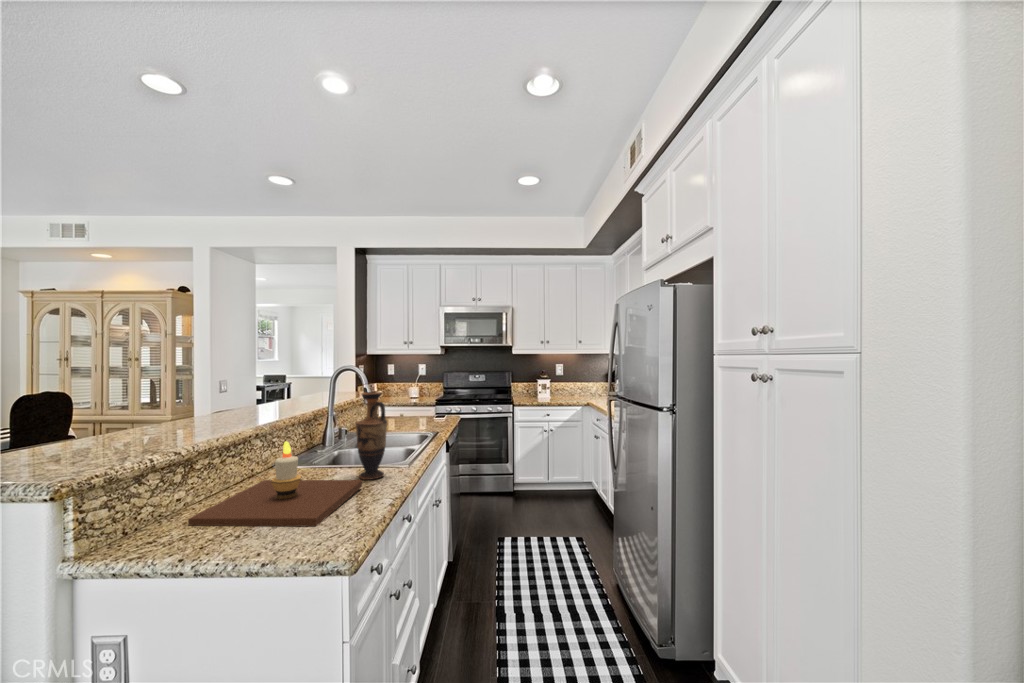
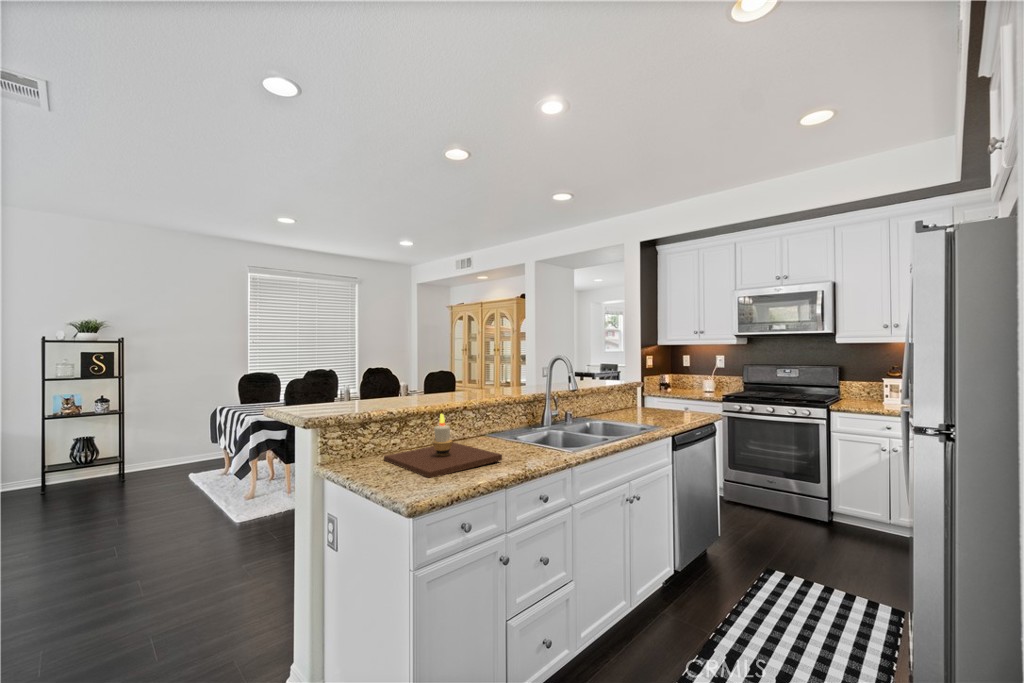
vase: present [356,392,387,480] -> none [512,380,538,457]

